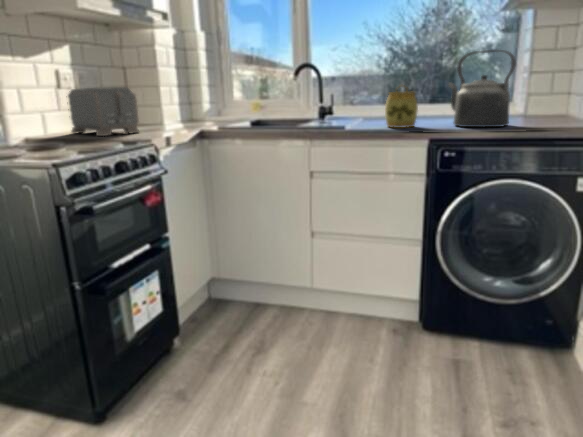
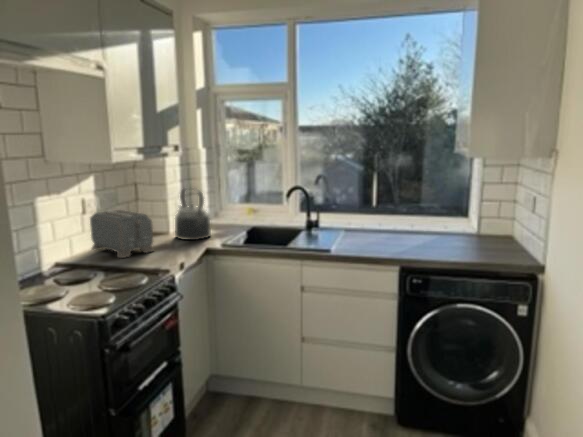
kettle: present [449,50,516,127] -> present [175,189,211,240]
jar: present [385,91,418,128] -> none [363,218,391,254]

